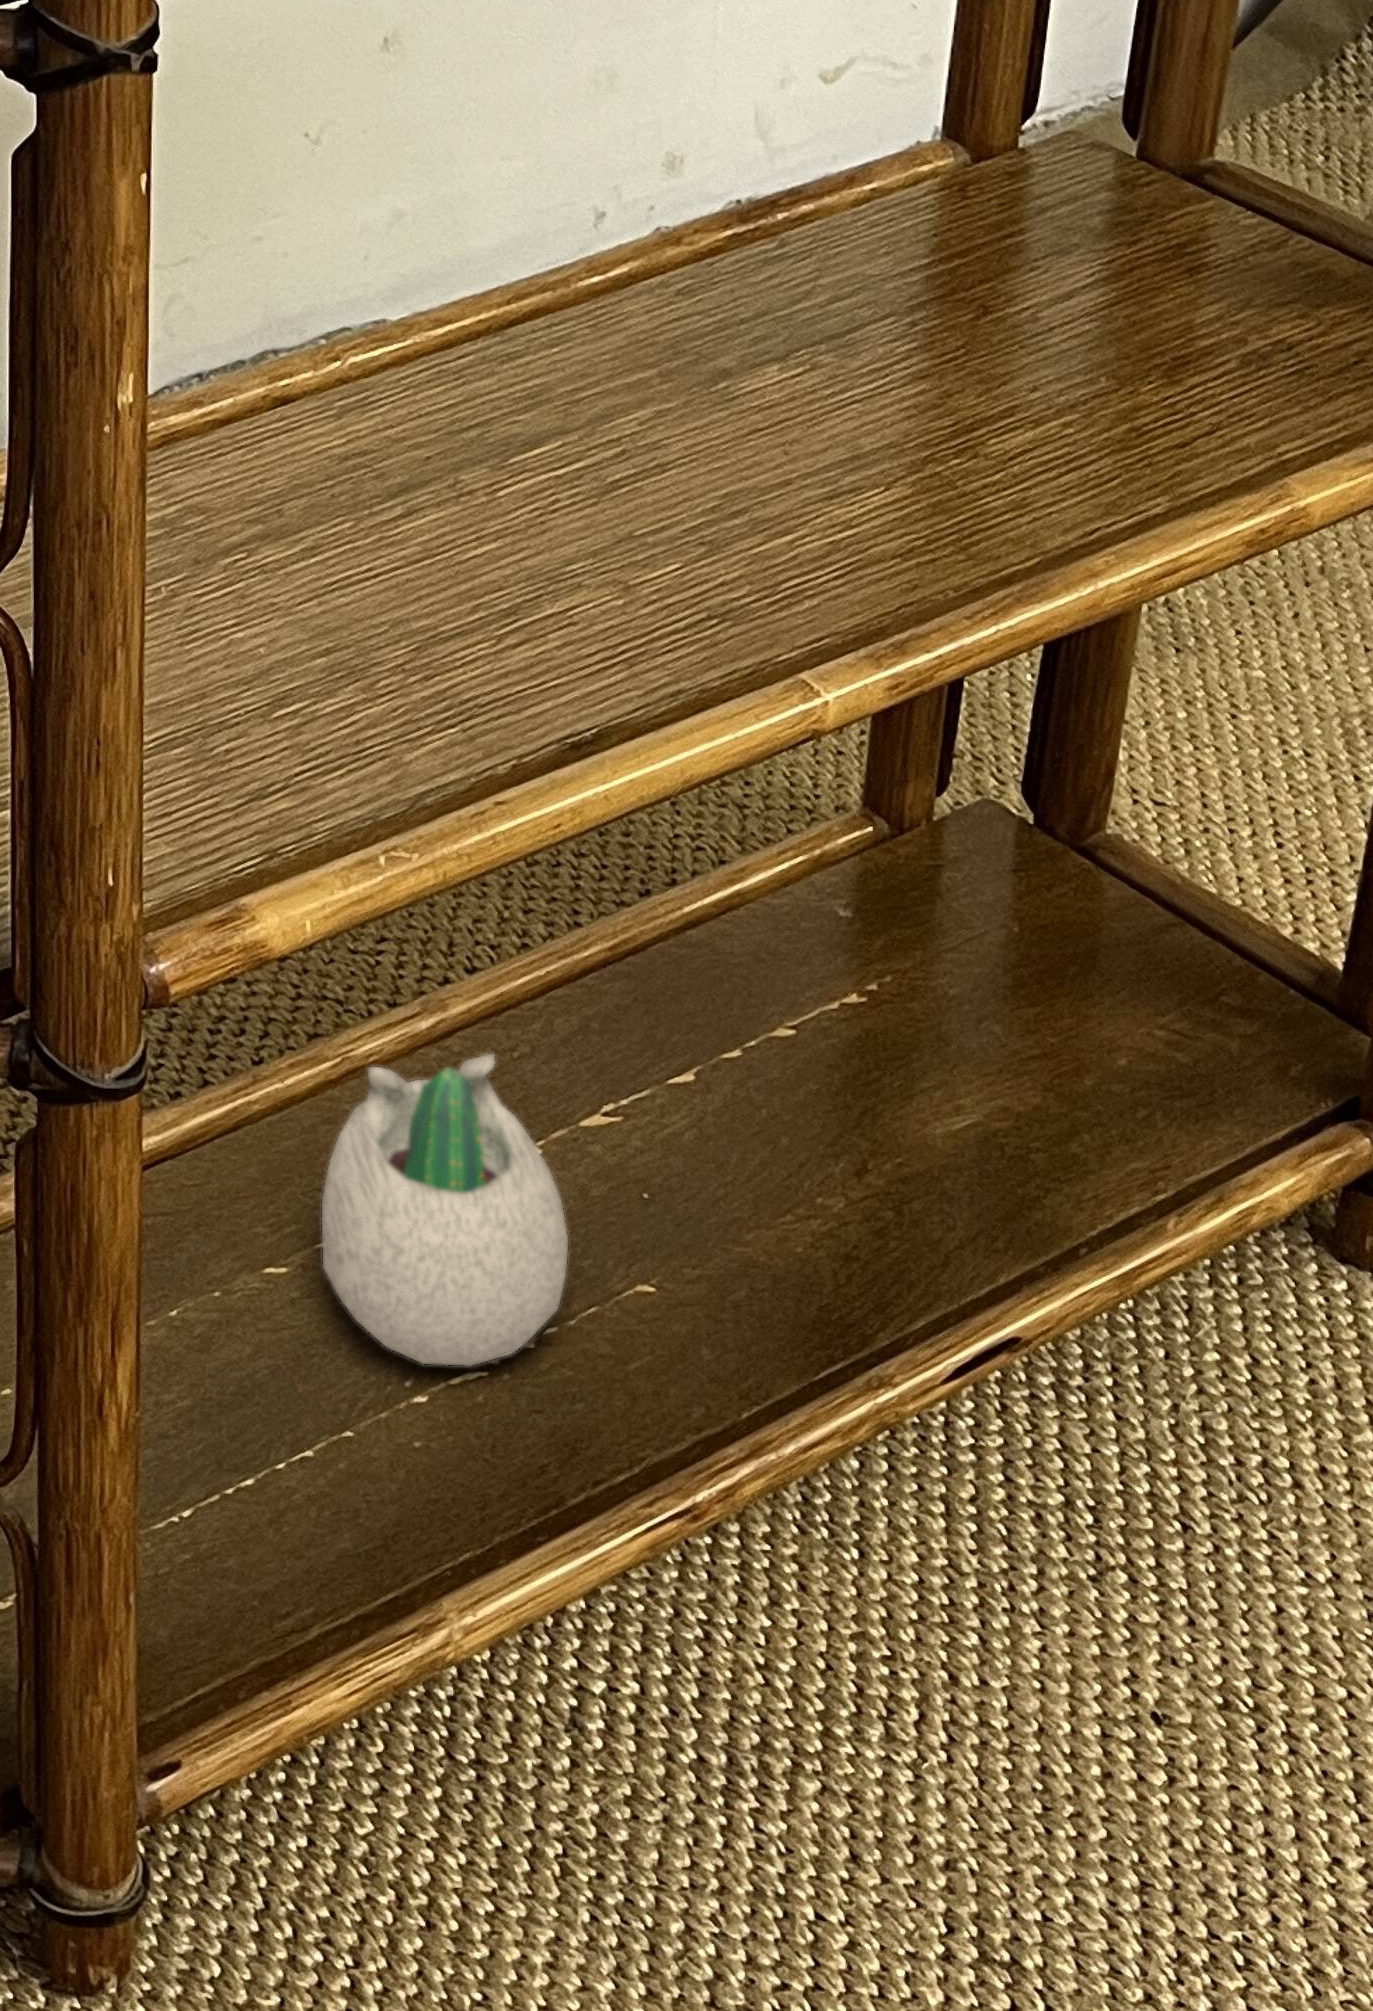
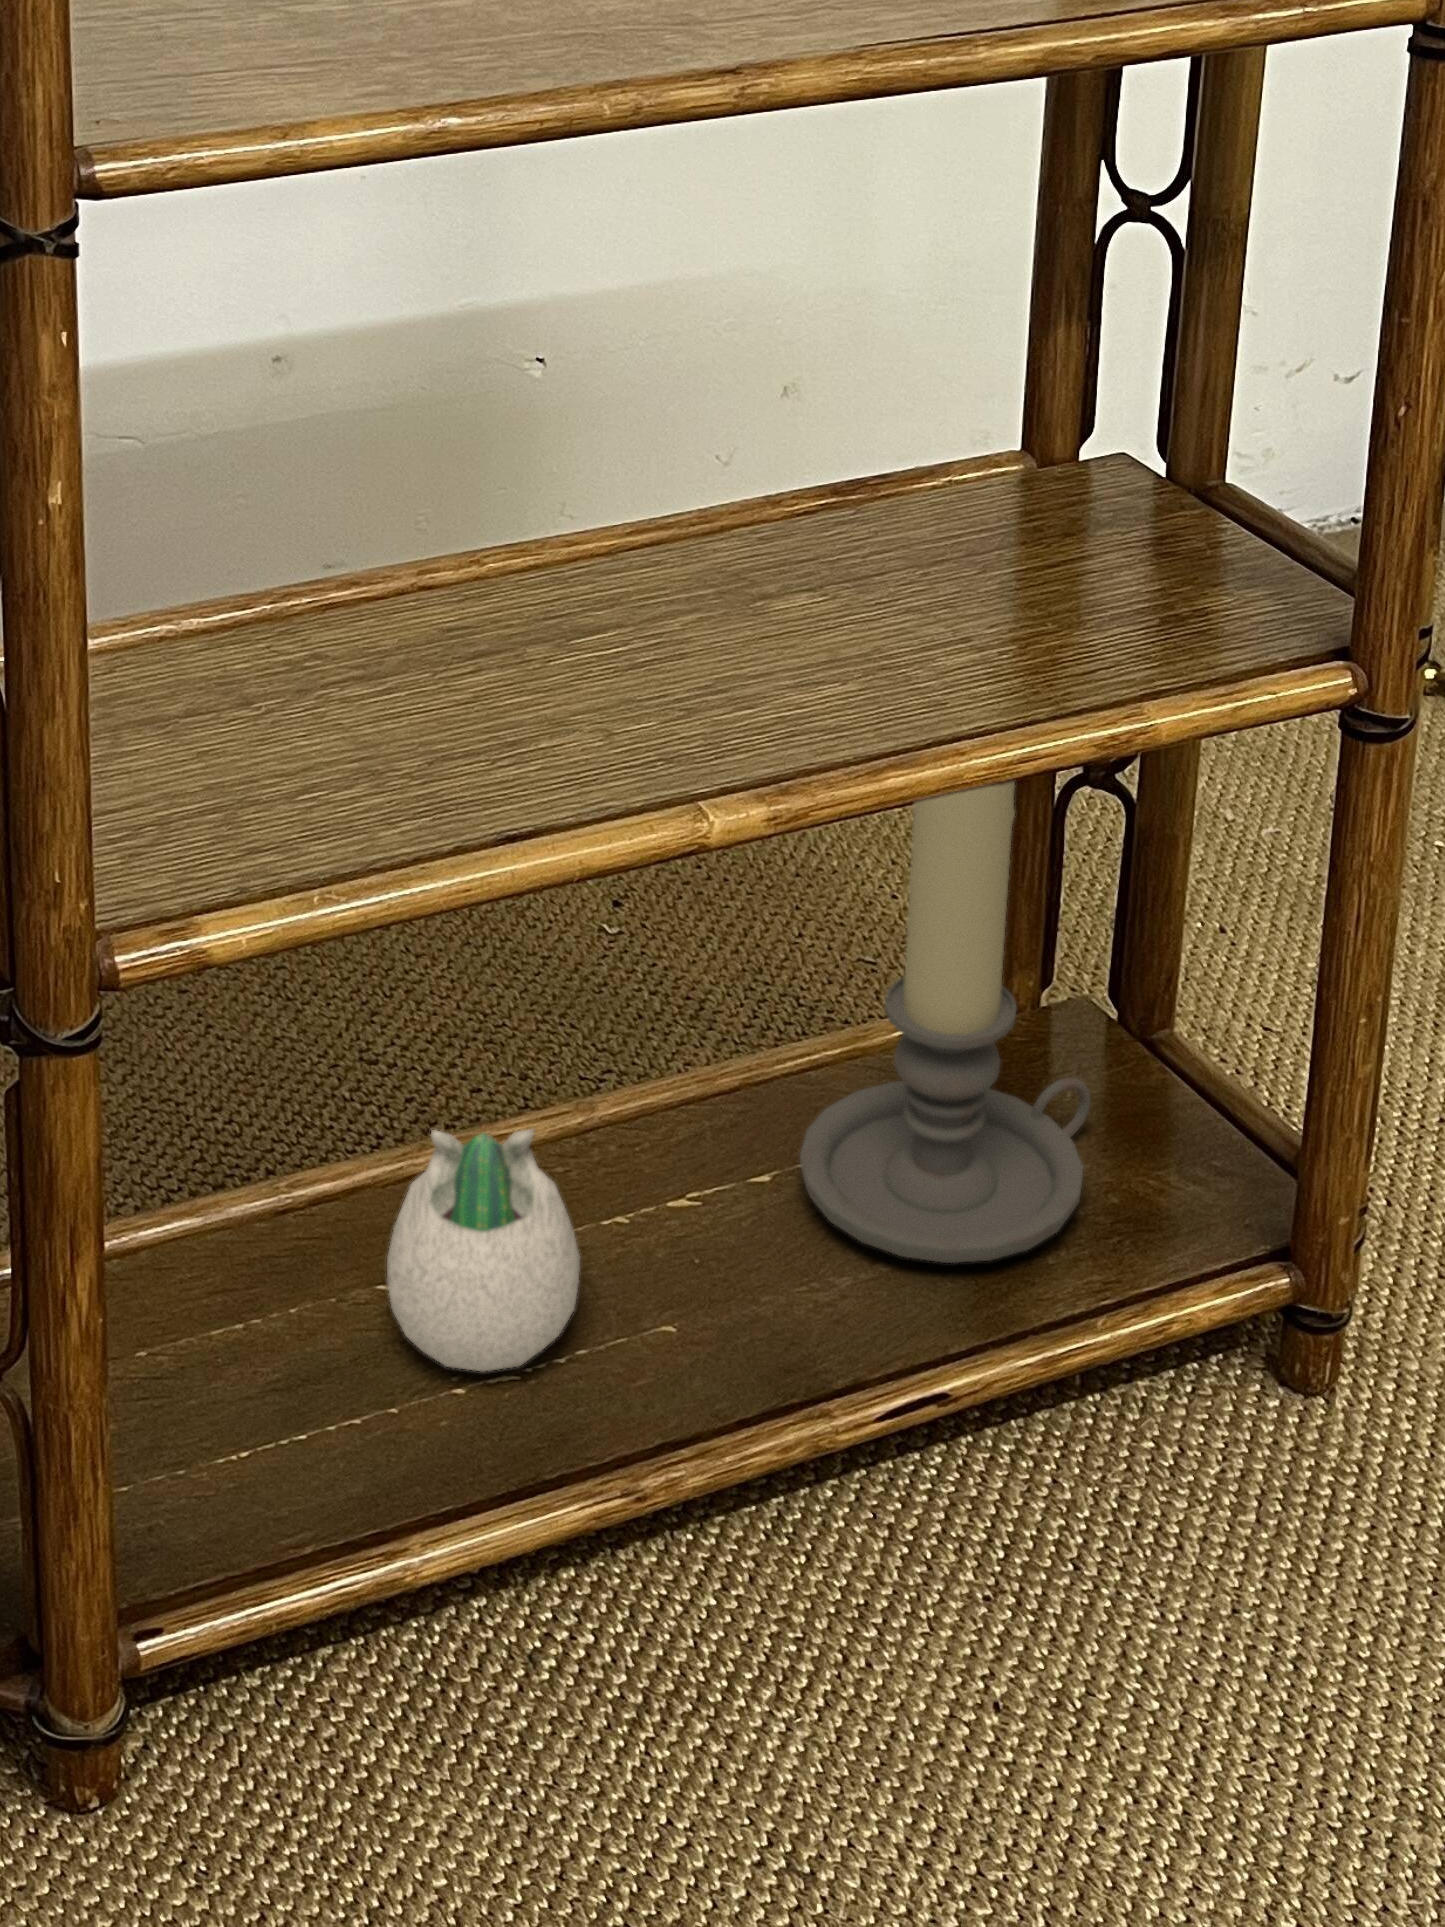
candle holder: none [759,511,1112,1166] -> present [799,782,1091,1263]

